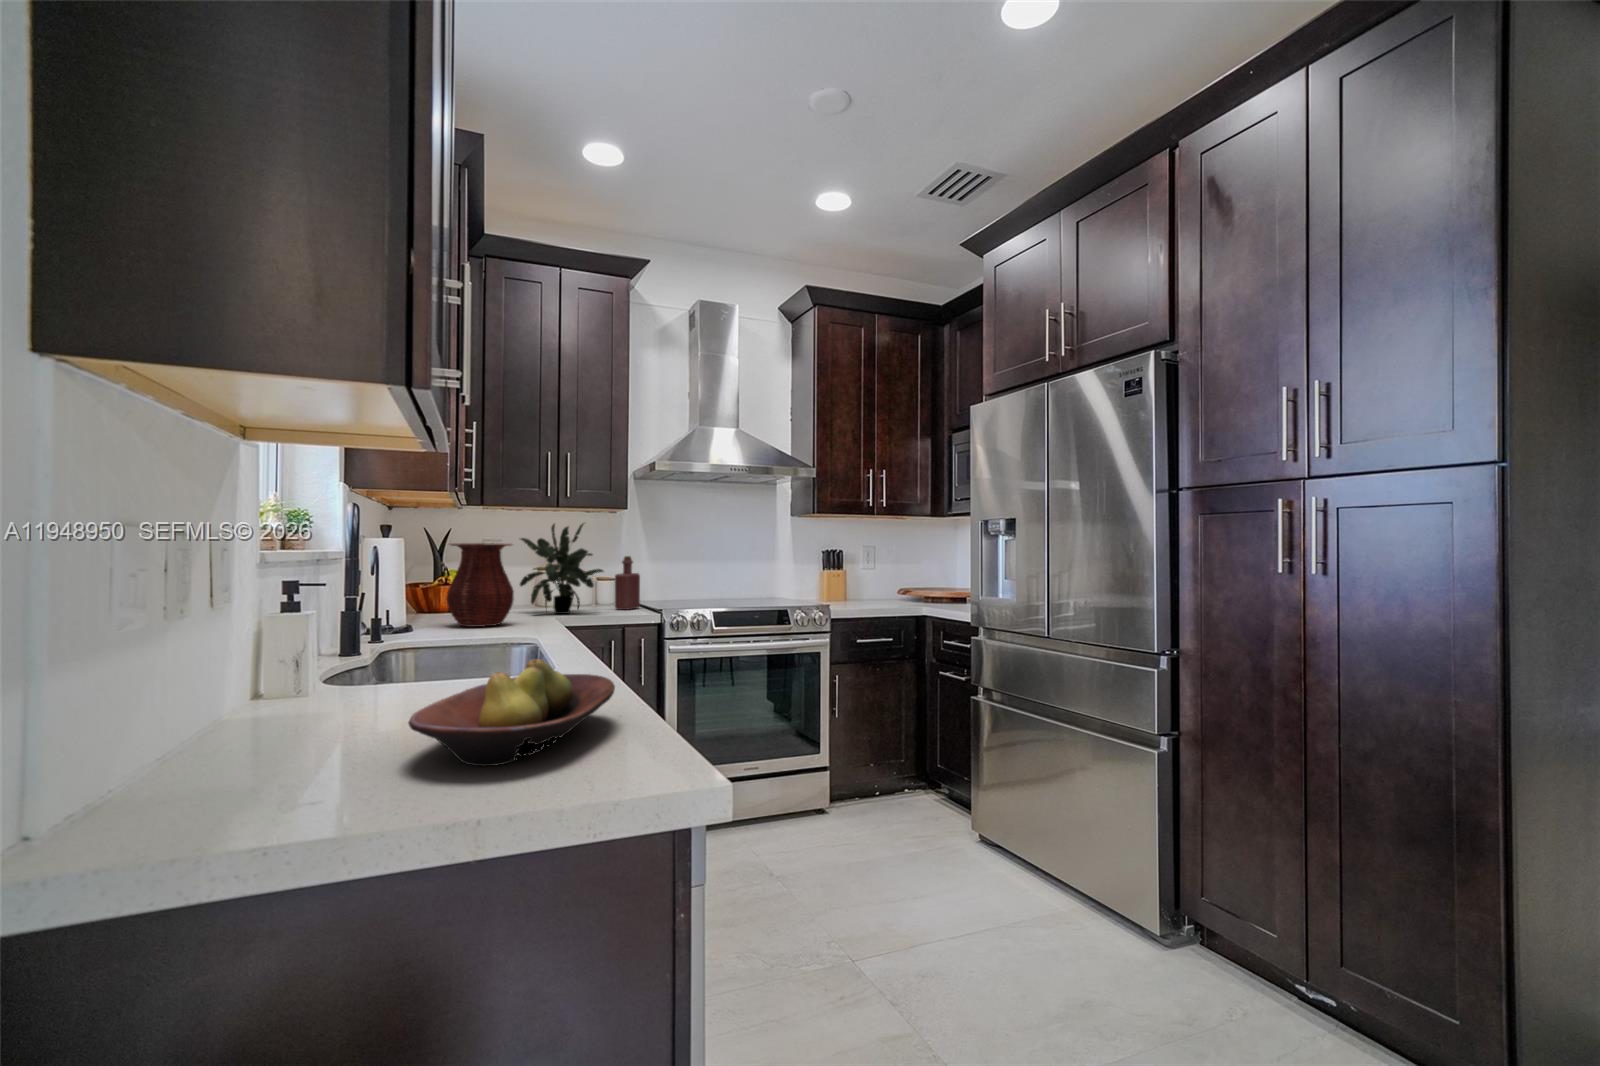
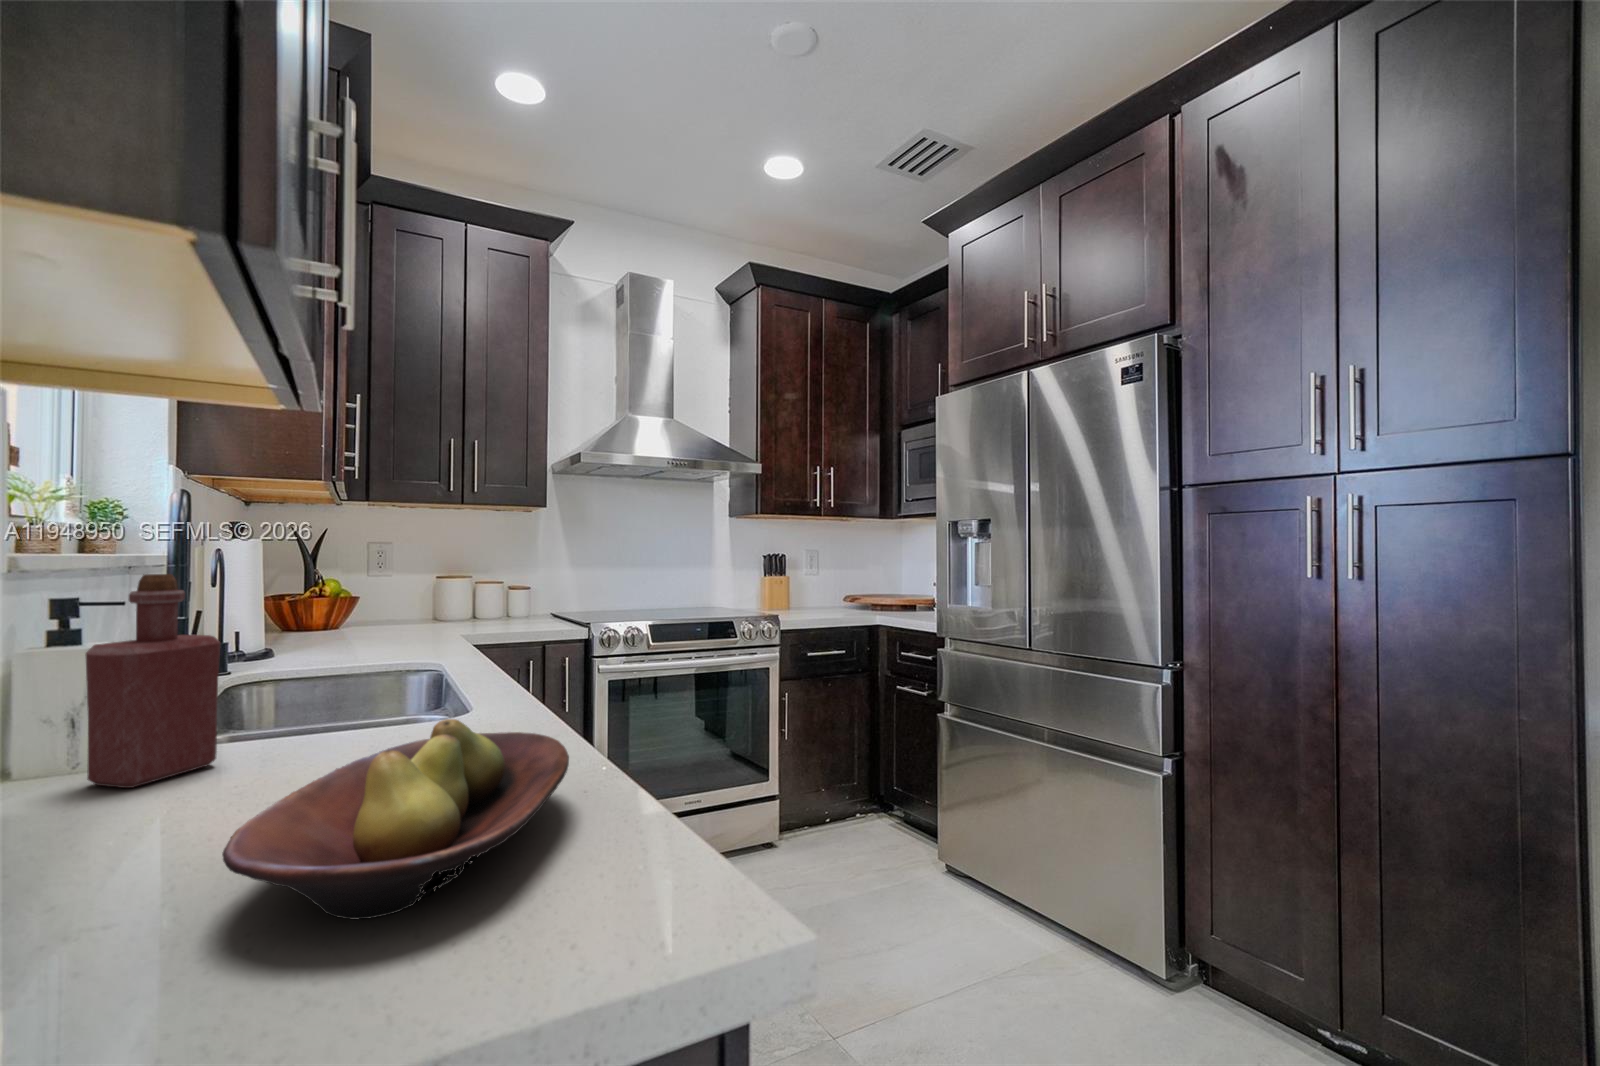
potted plant: present [520,524,603,614] -> none [413,521,518,629]
vase: present [447,543,514,627] -> none [319,546,408,649]
bottle: present [615,556,640,610] -> present [86,574,220,788]

